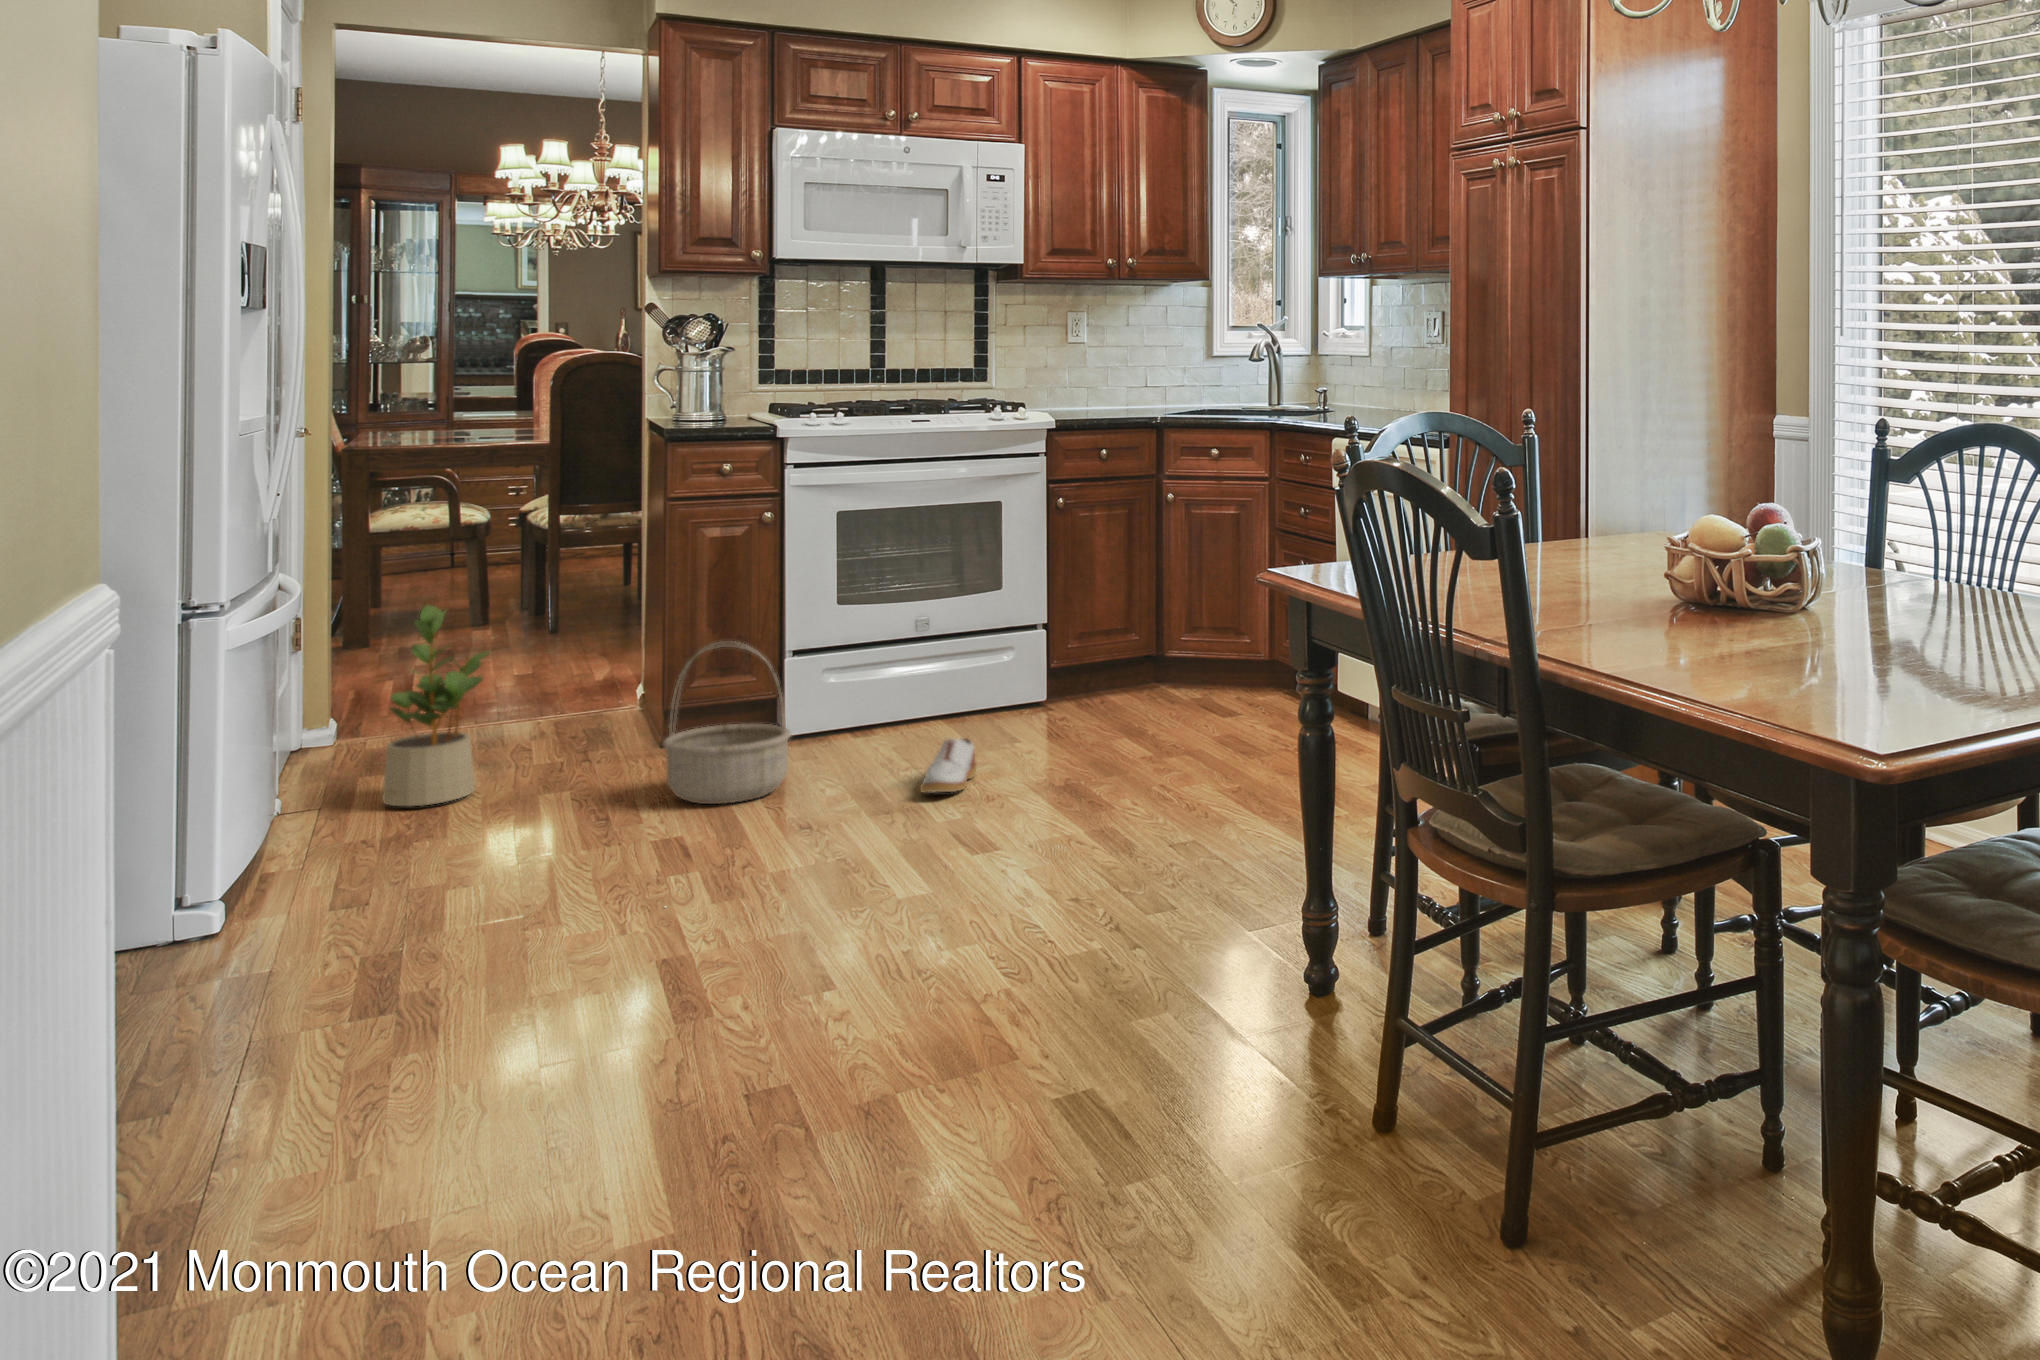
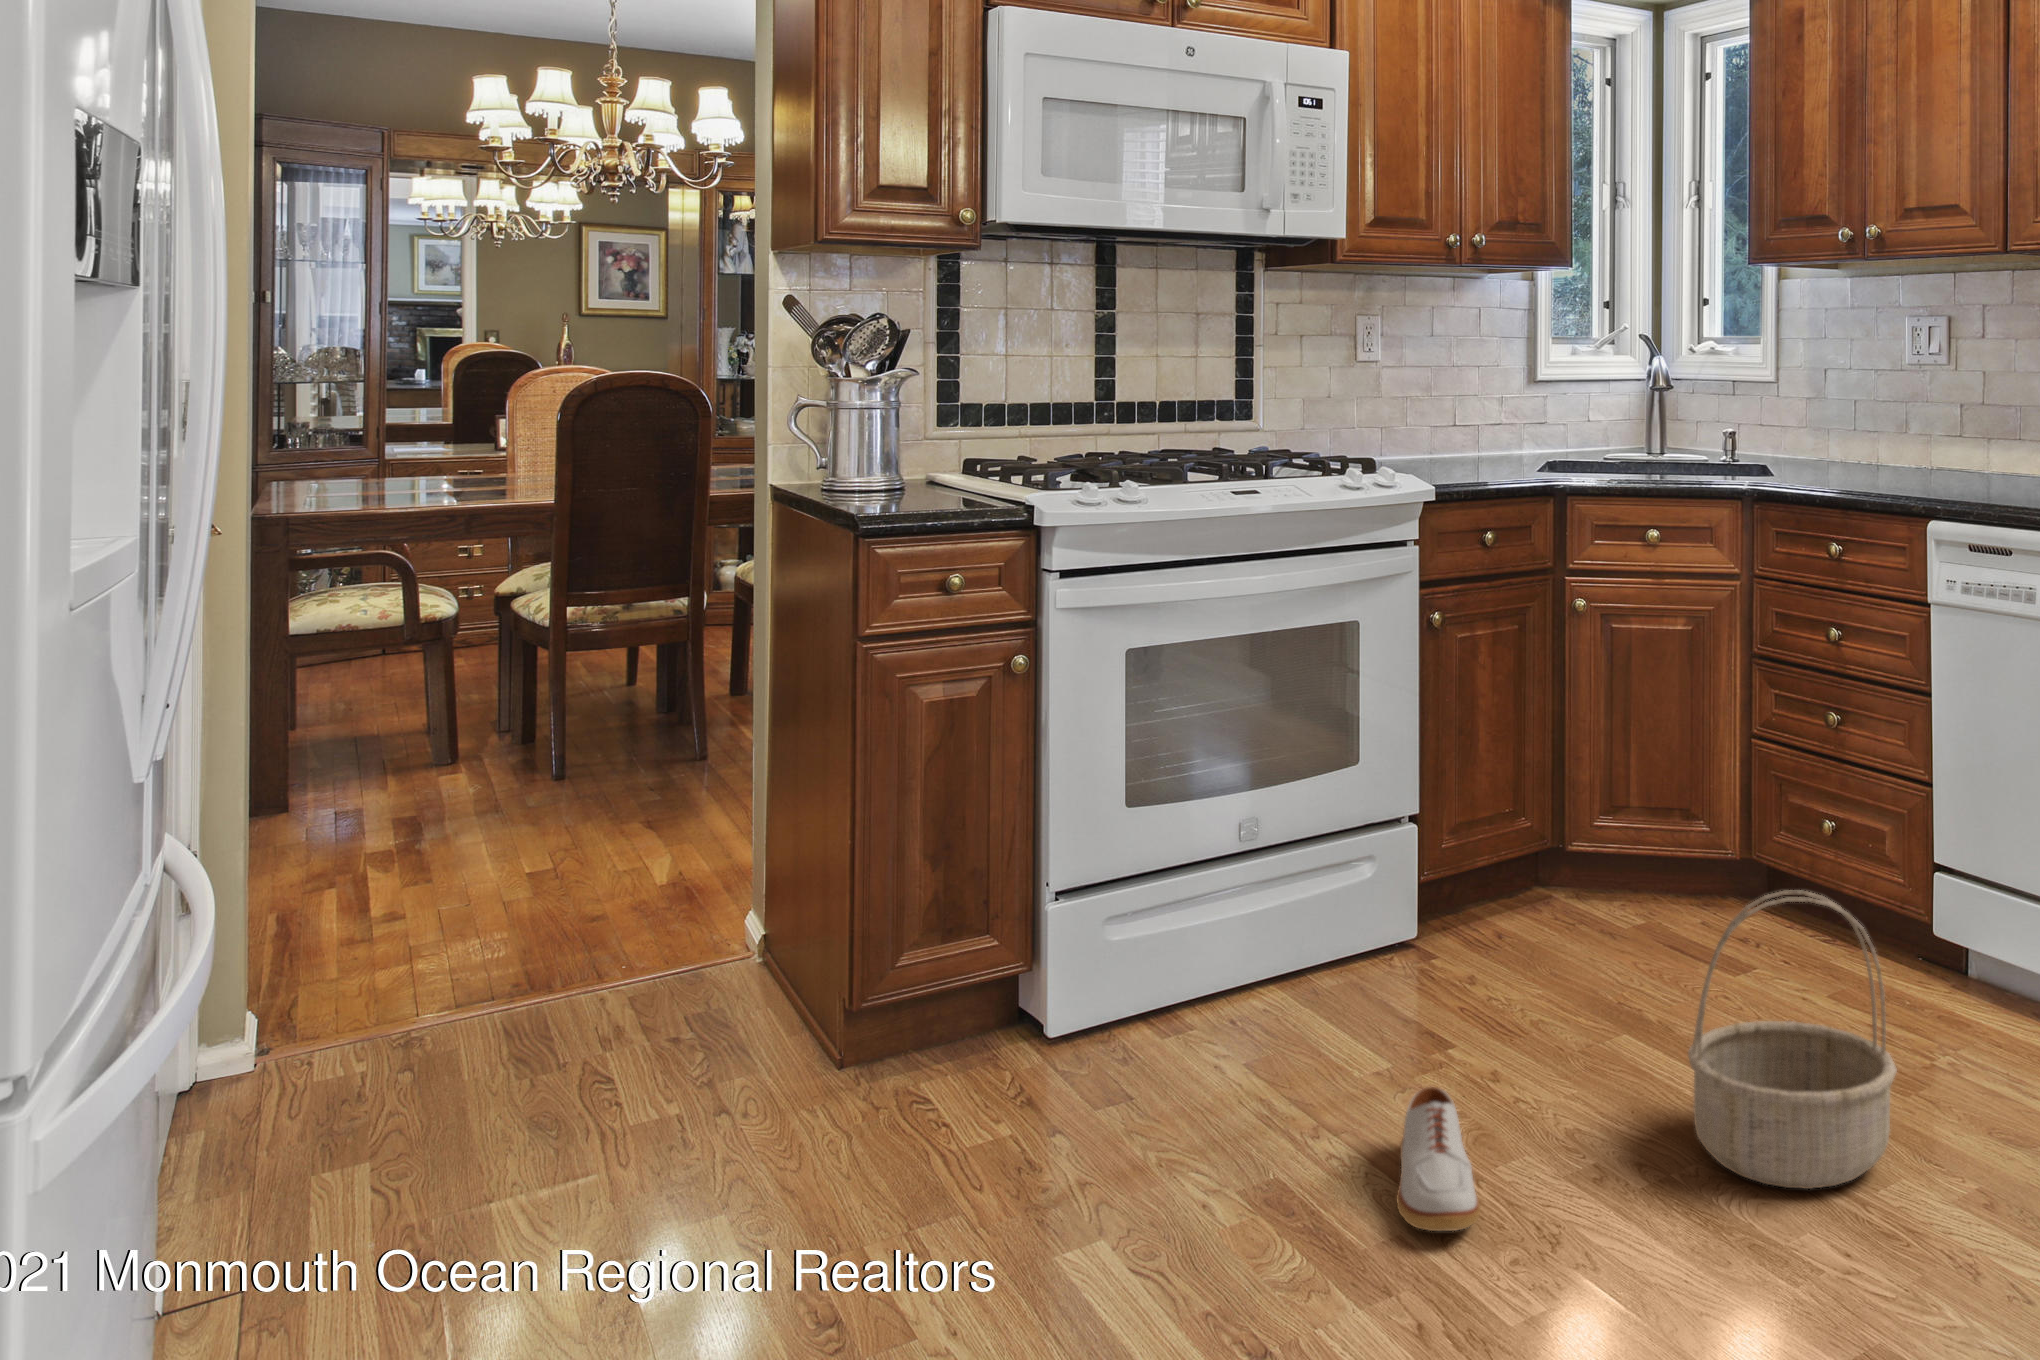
potted plant: present [383,605,490,806] -> none [375,867,575,1279]
basket: present [663,641,791,804] -> present [1688,891,1897,1189]

